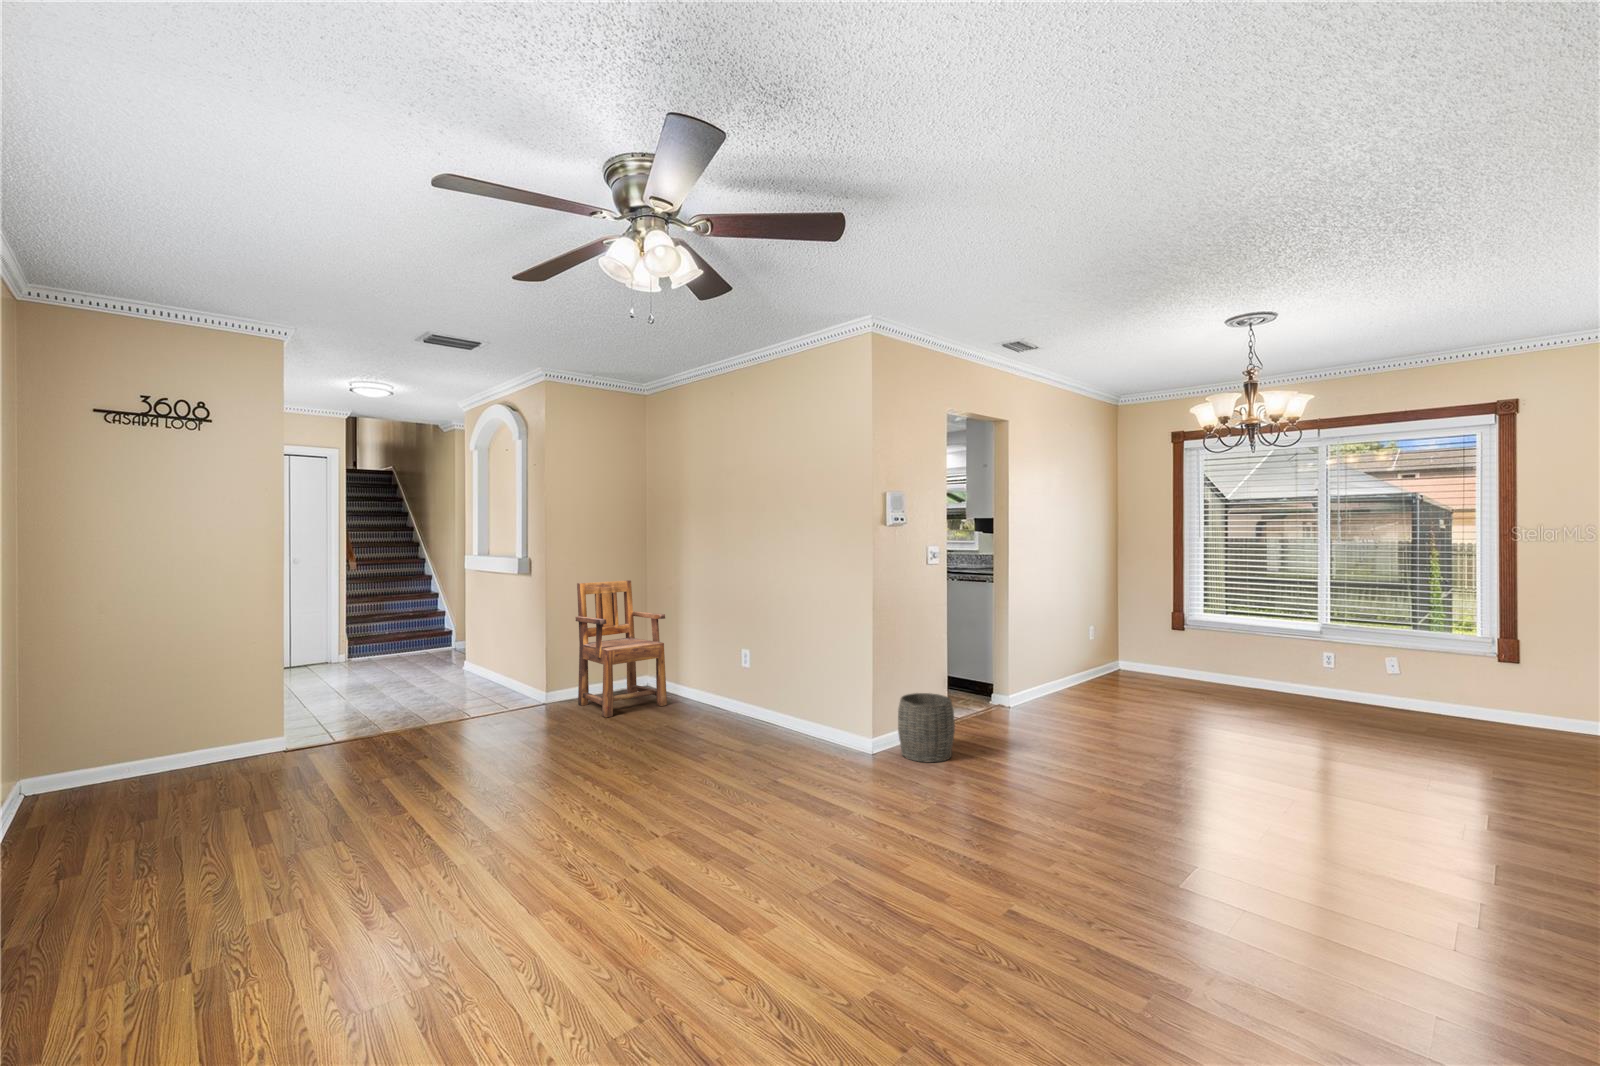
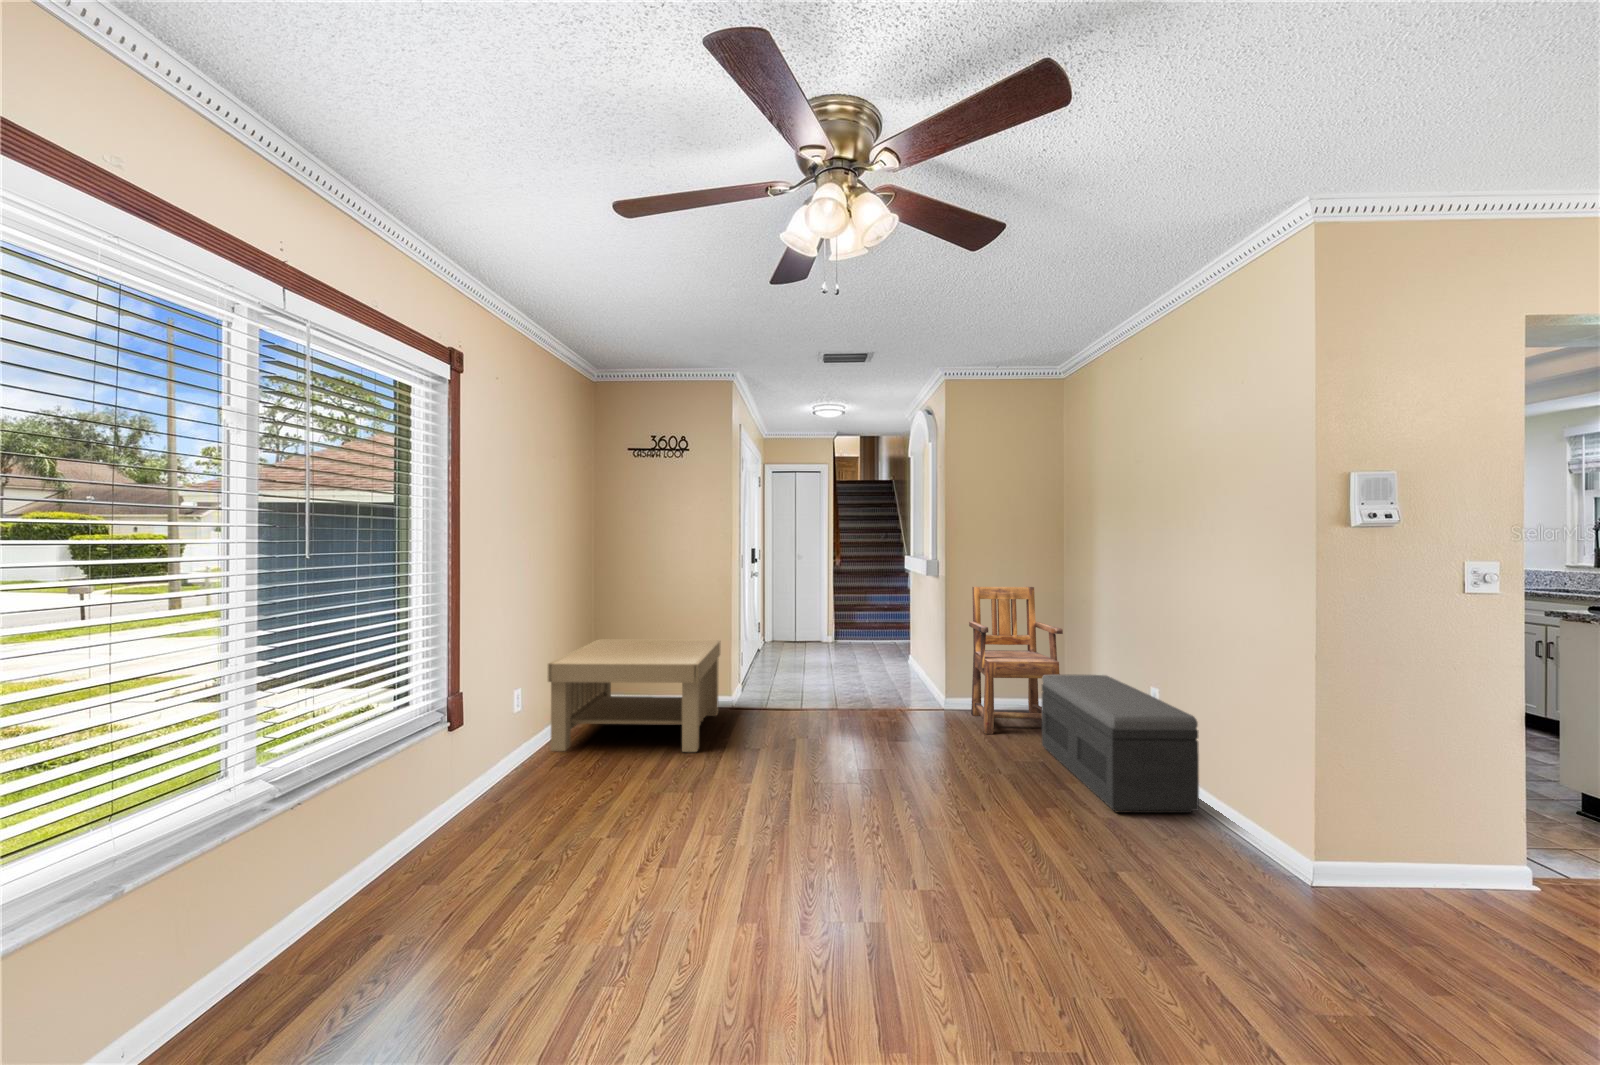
storage bench: none [660,648,793,747] -> present [1042,675,1199,813]
coffee table: none [9,671,299,874] -> present [548,640,720,752]
woven basket: present [898,693,955,763] -> none [1368,807,1503,949]

